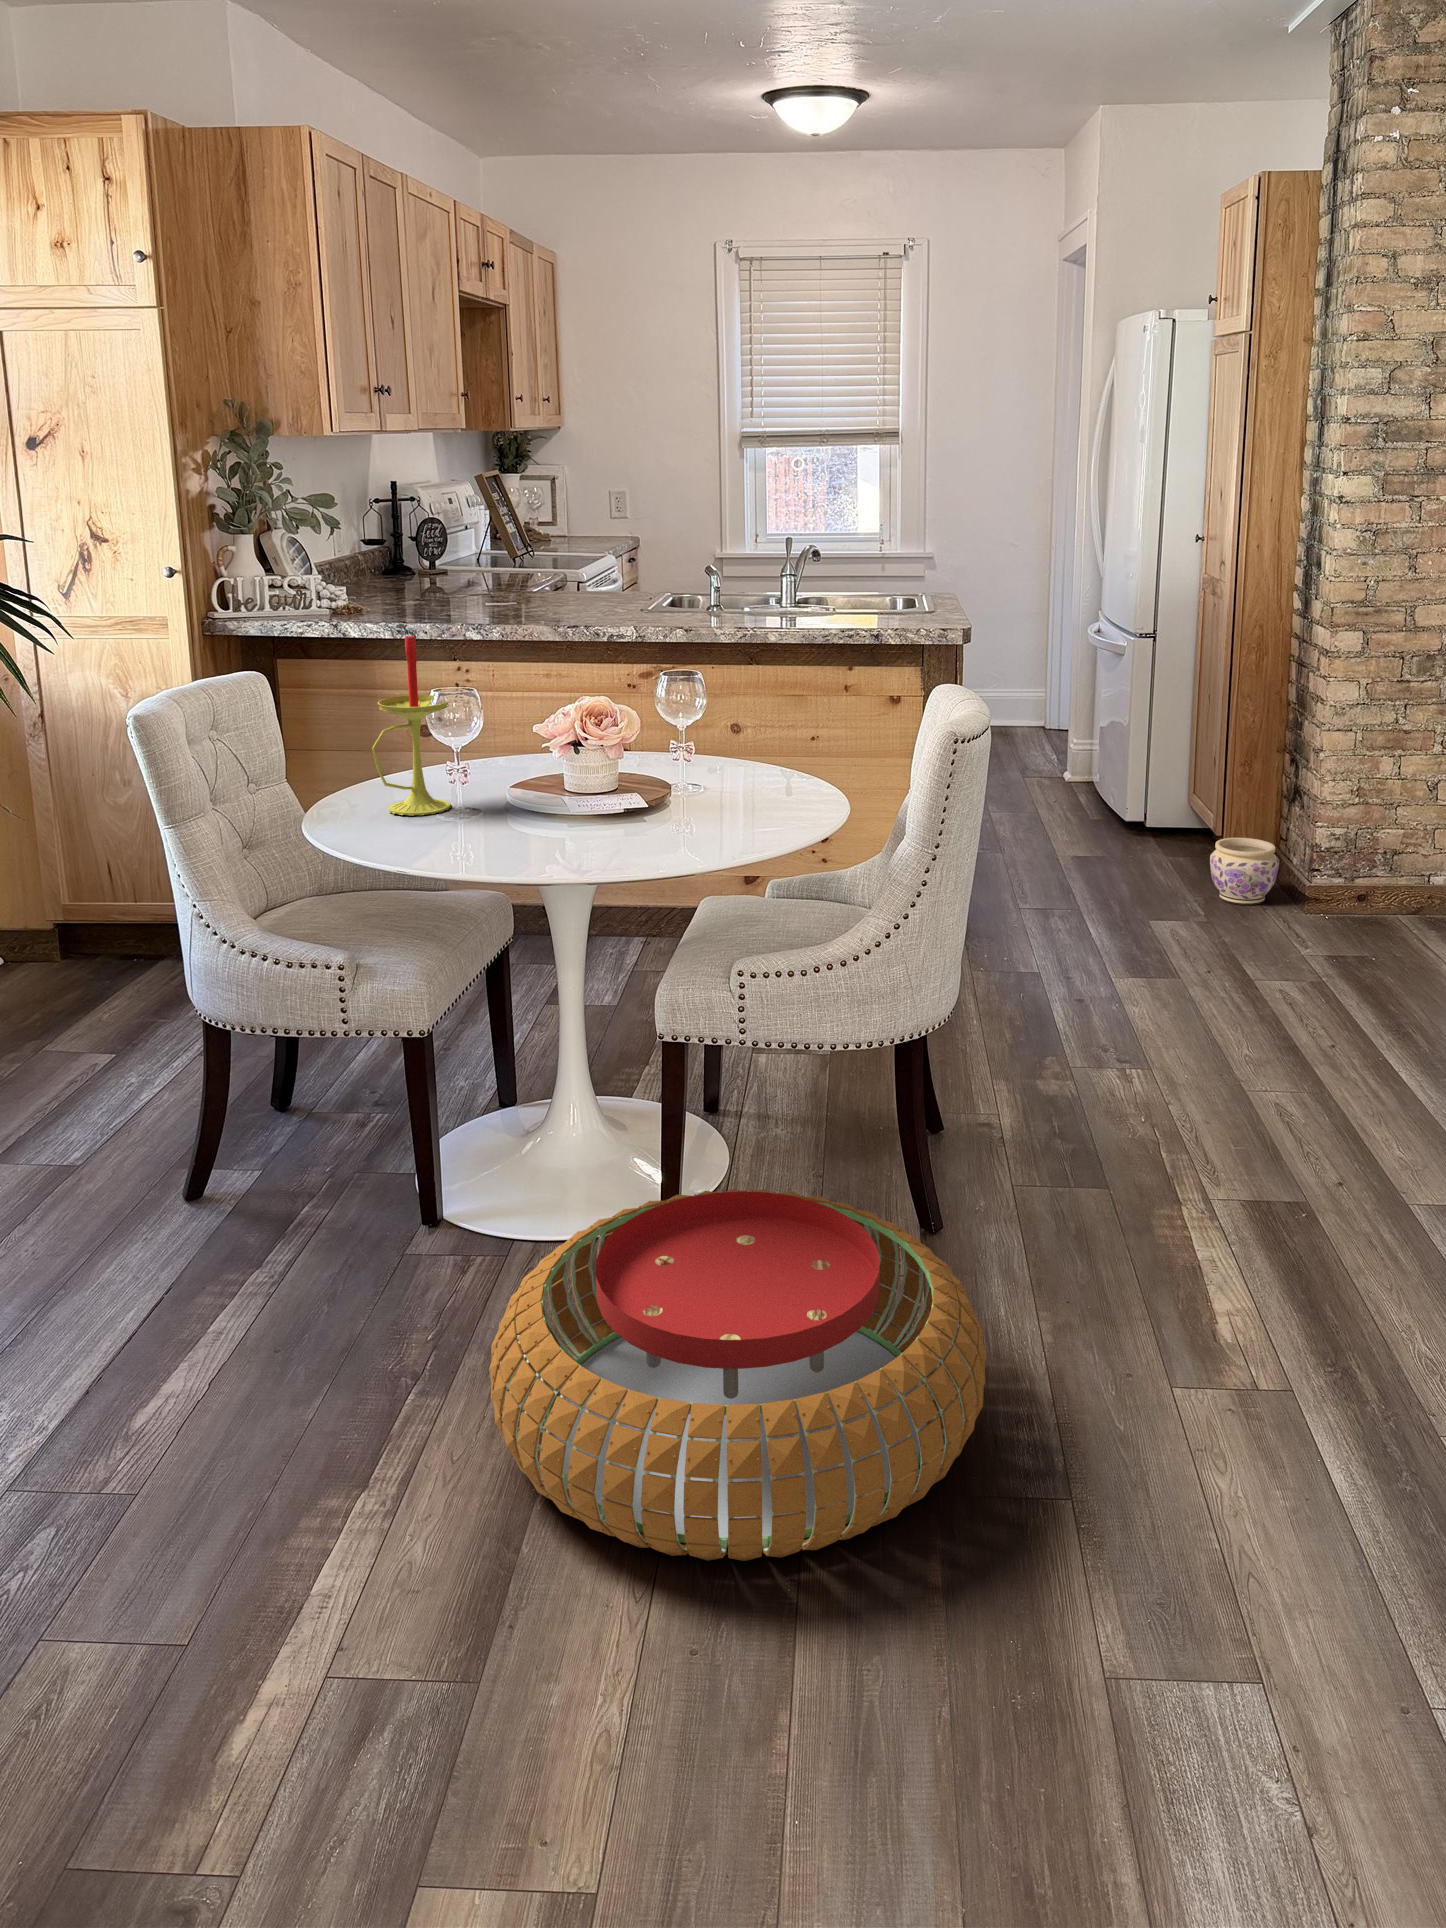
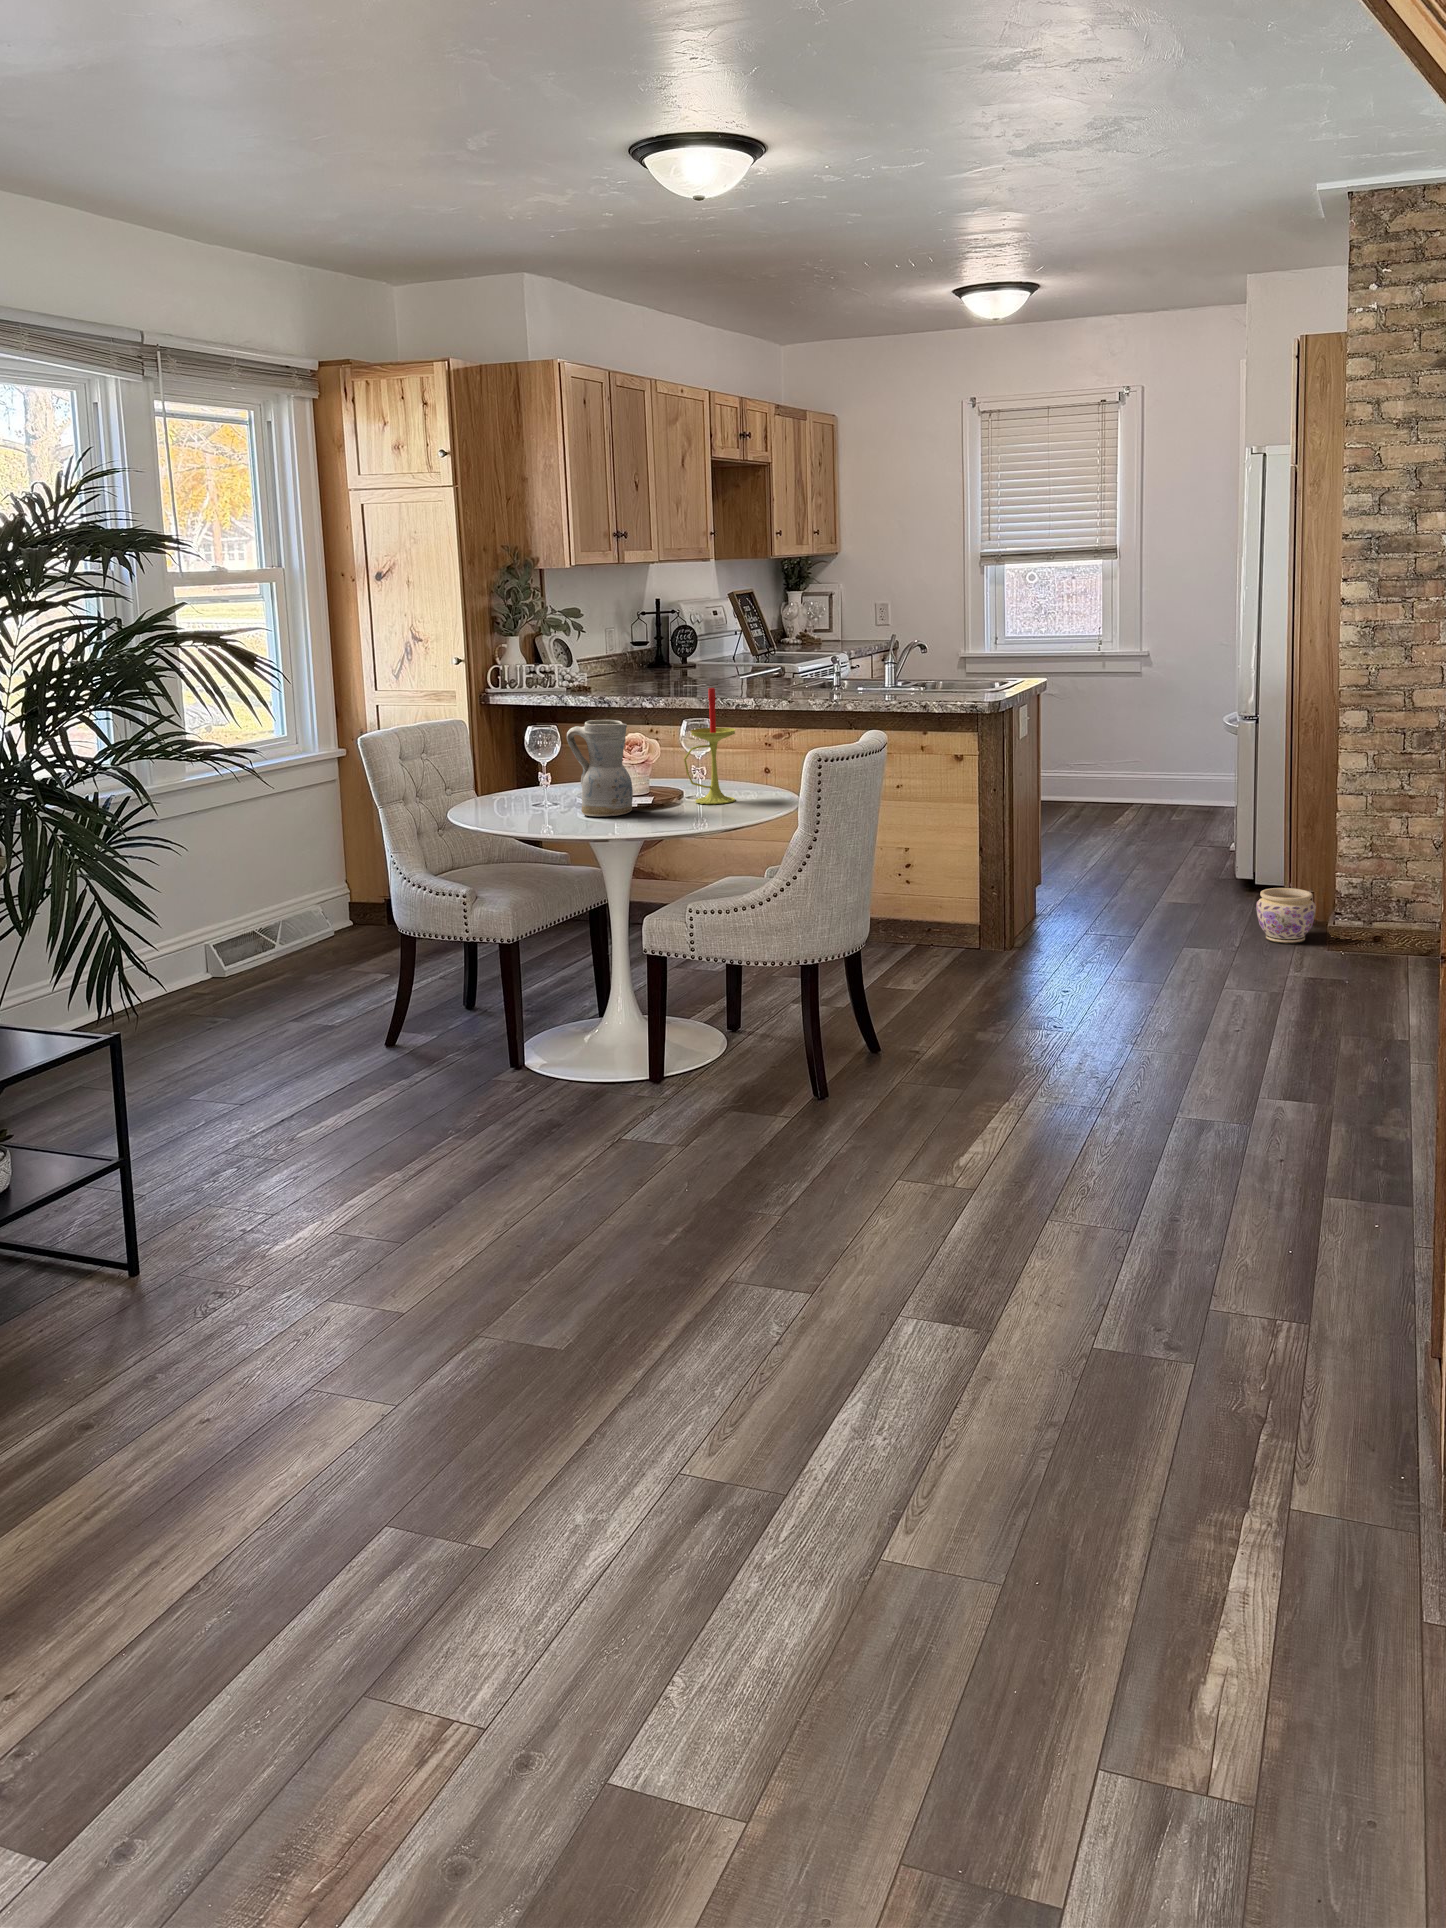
candle: present [372,636,451,815] -> present [684,688,736,804]
ceramic pitcher: none [517,679,622,835] -> present [567,720,633,817]
pouf: present [489,1189,986,1561] -> none [473,1034,775,1214]

